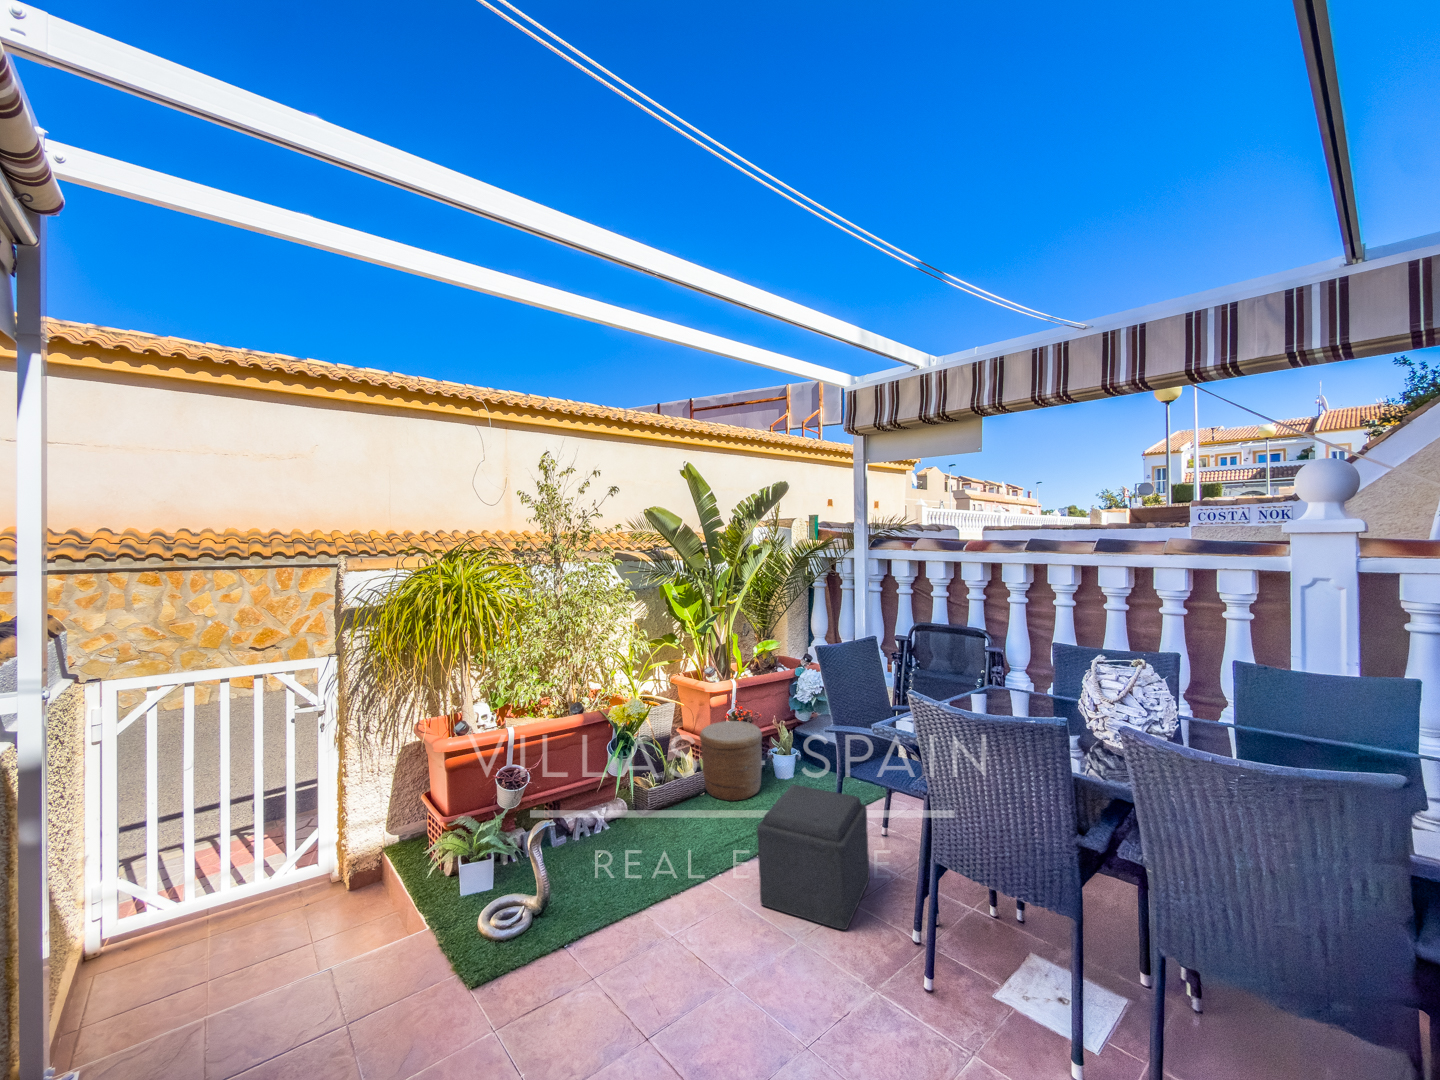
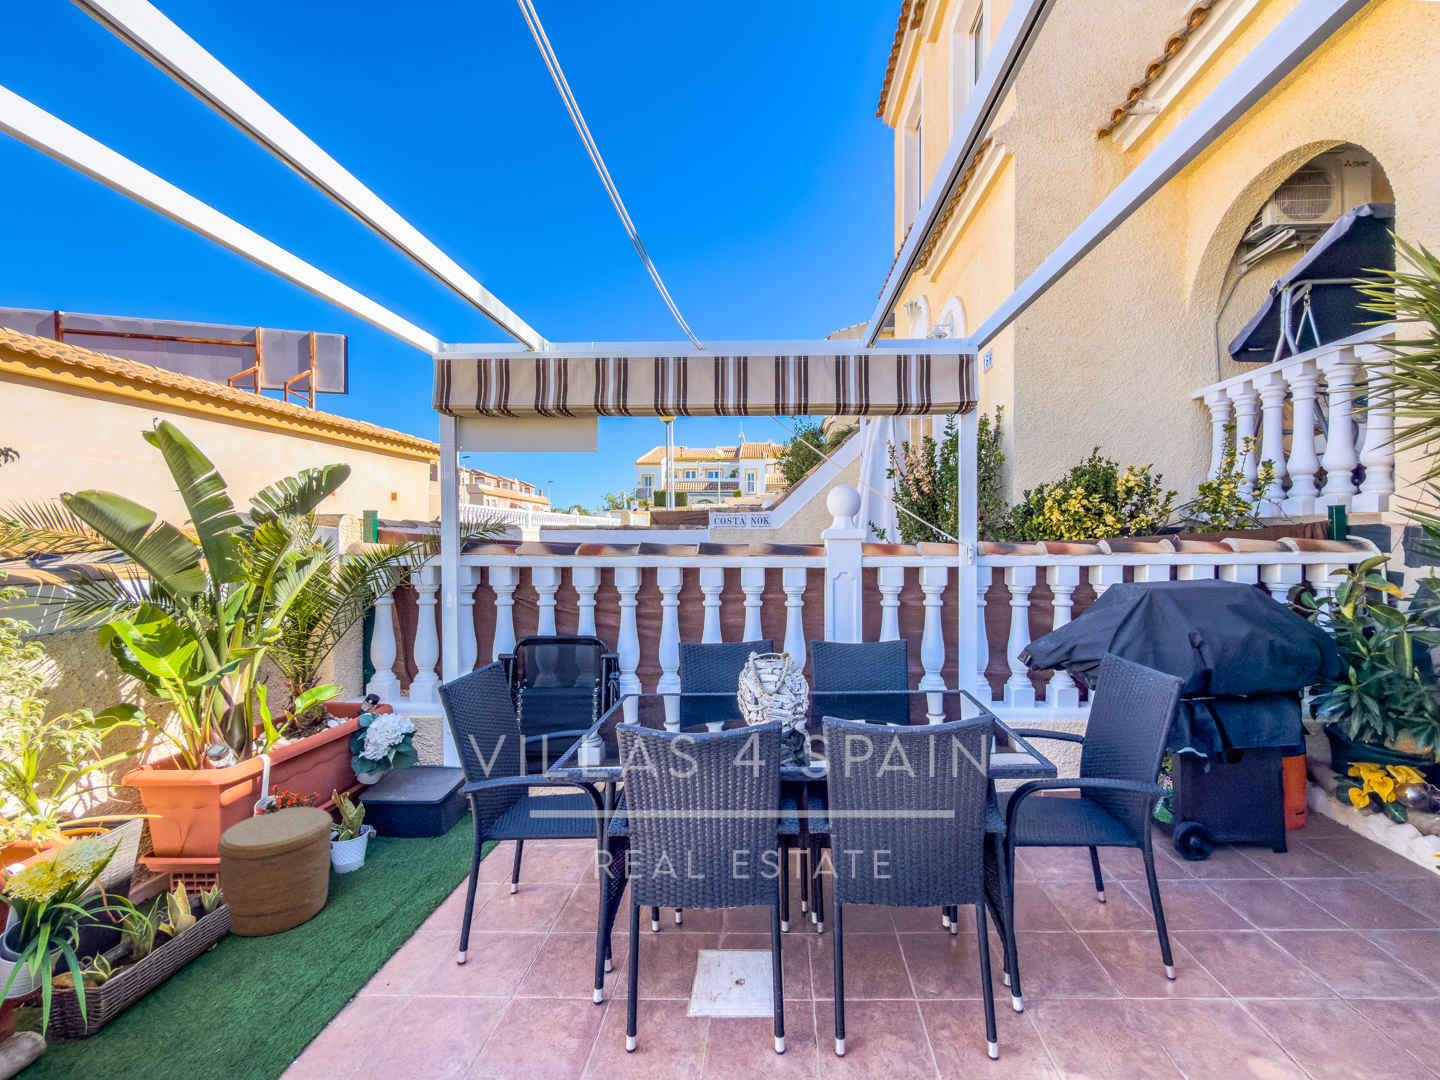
ottoman: present [757,785,870,930] -> none [401,854,532,1049]

